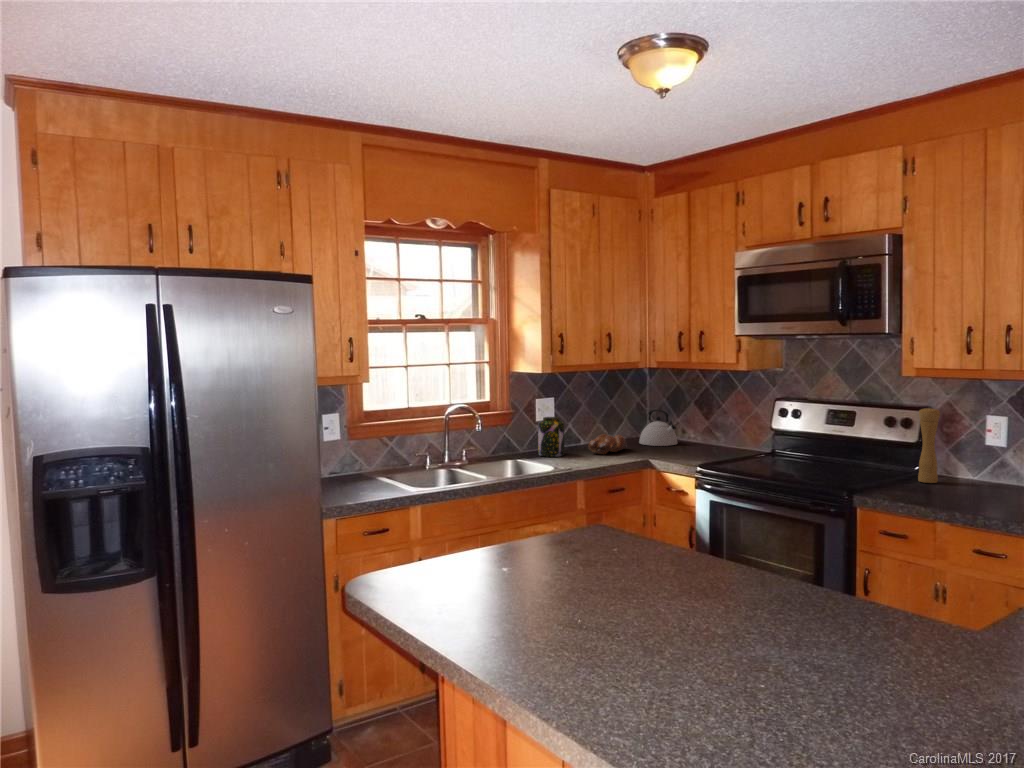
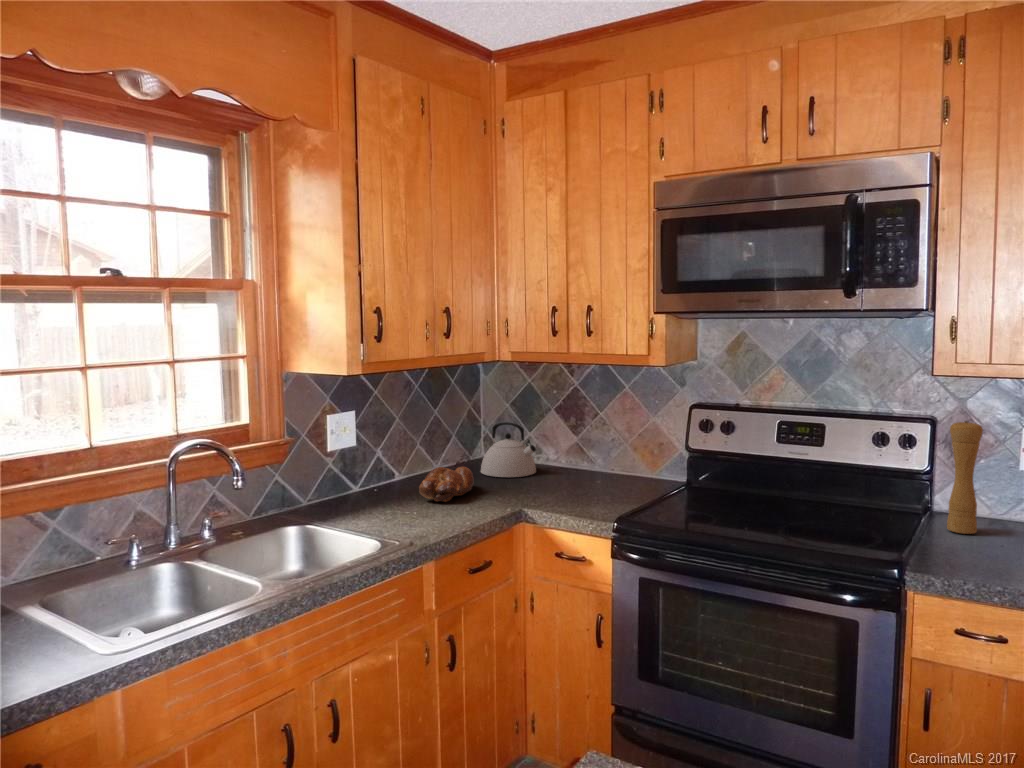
jar: present [538,417,565,457] -> none [337,445,383,514]

